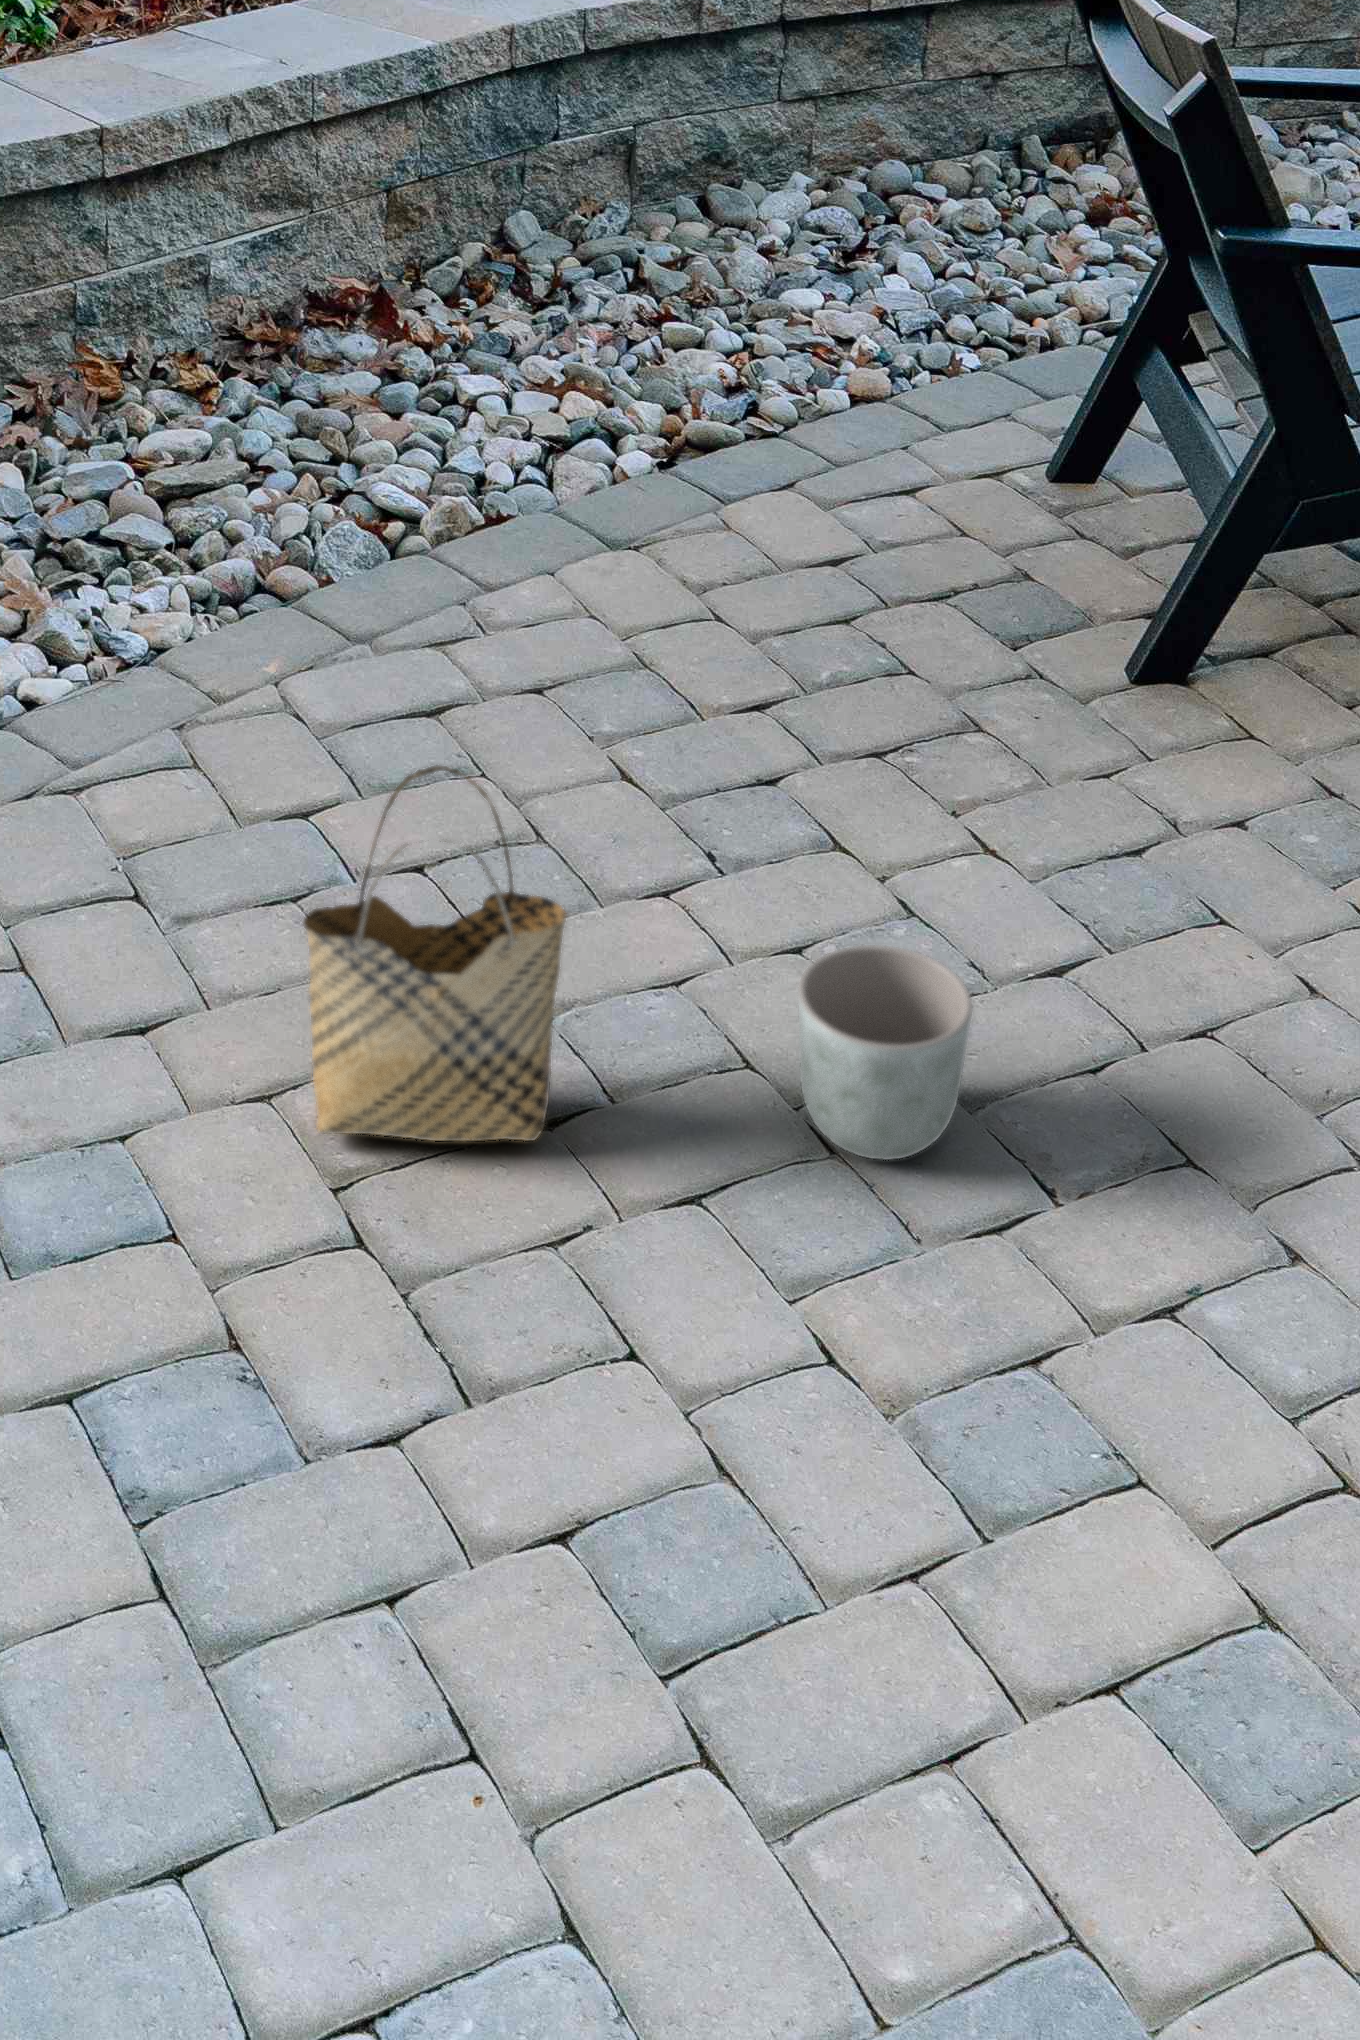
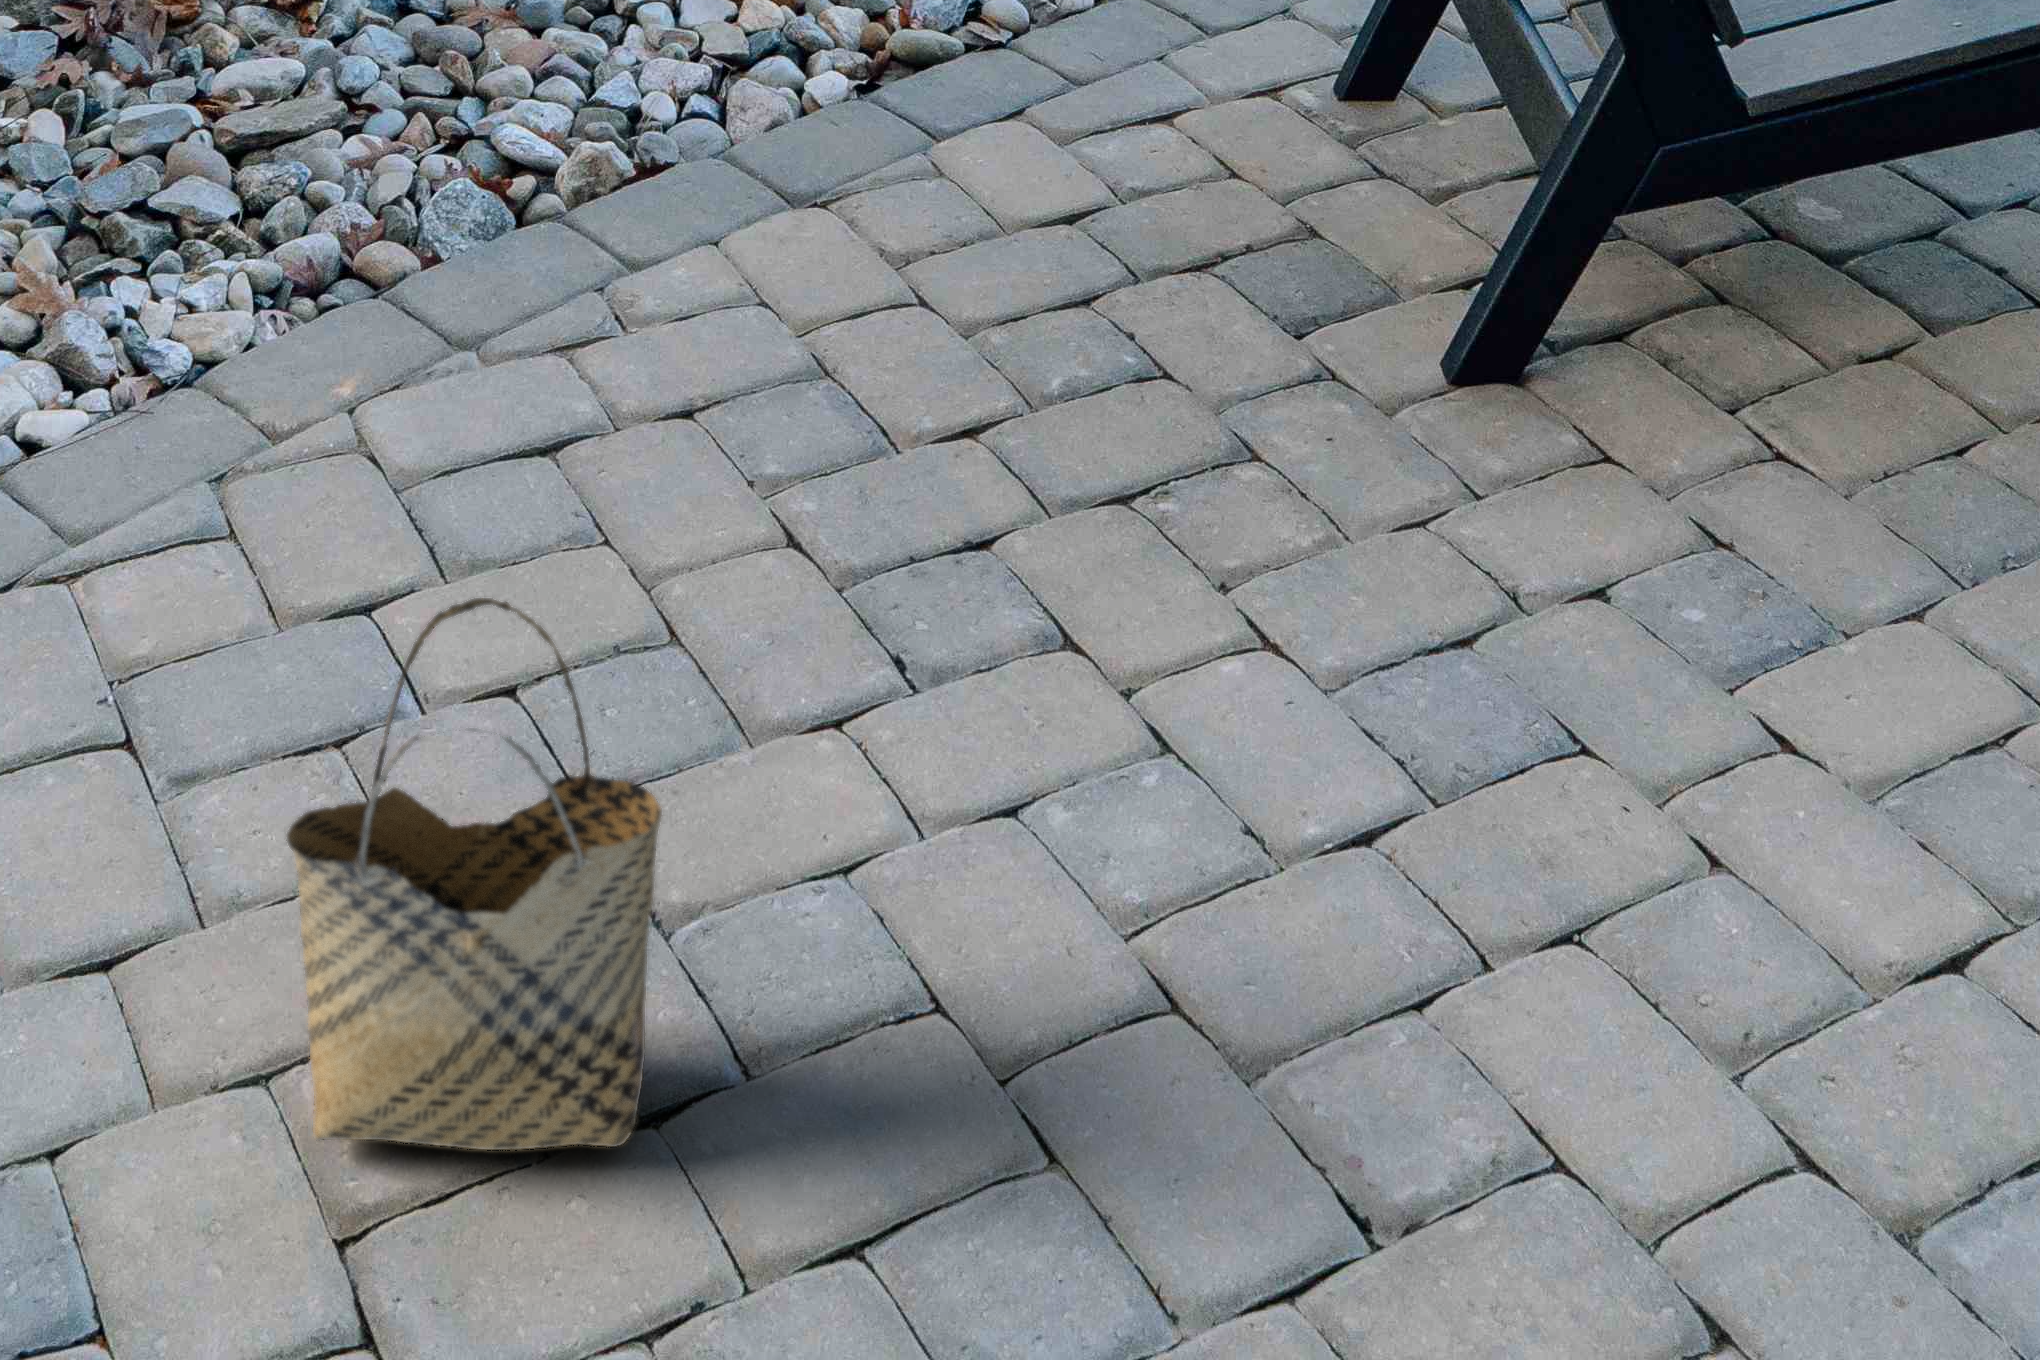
planter: present [798,945,972,1160] -> none [991,835,1238,1167]

